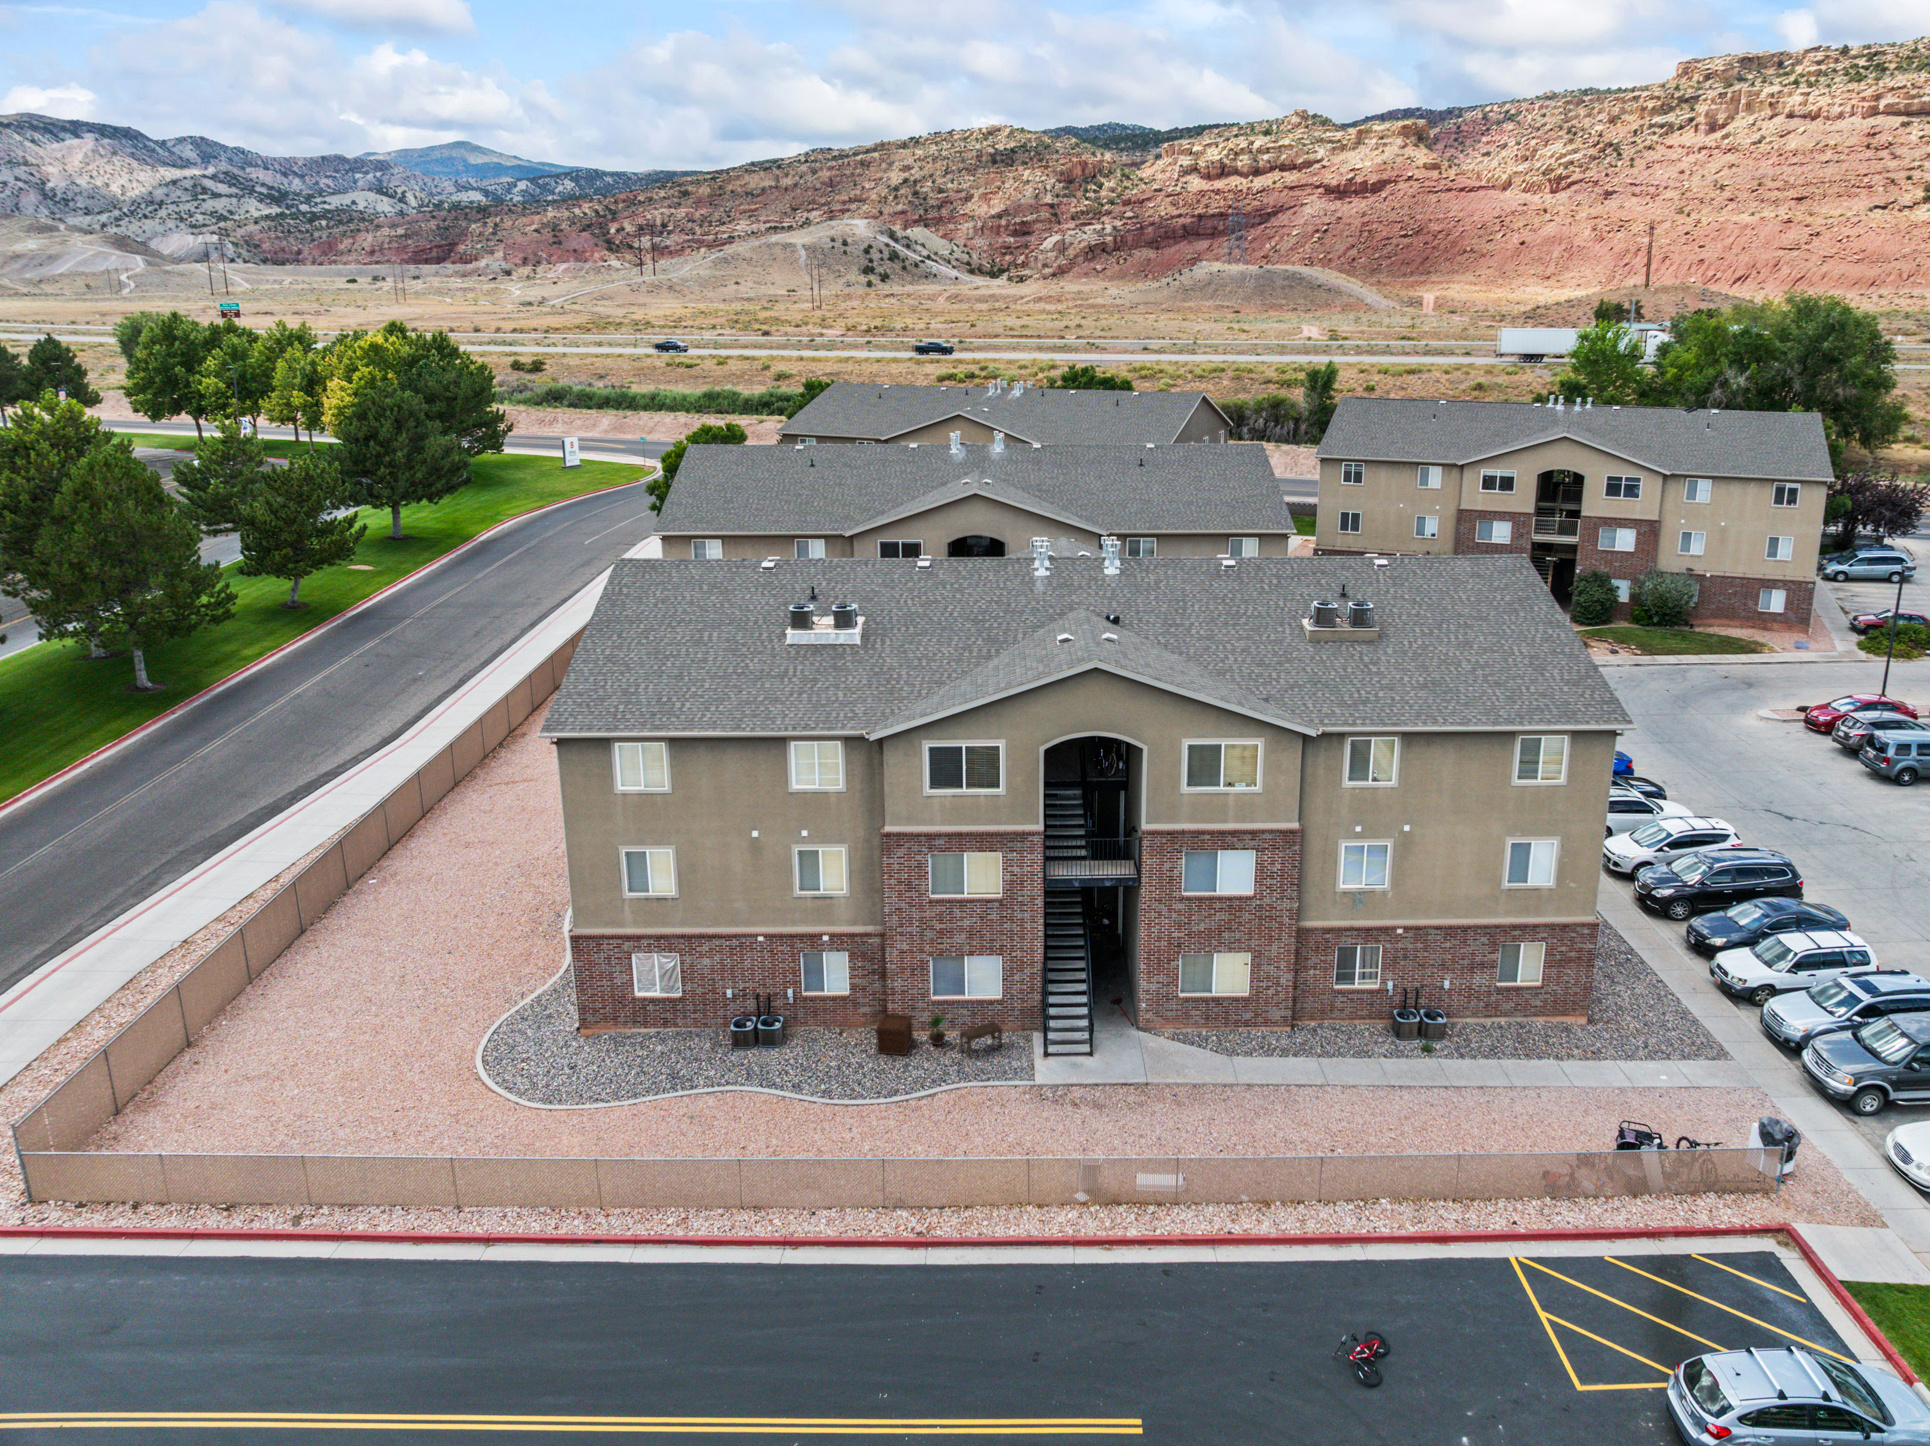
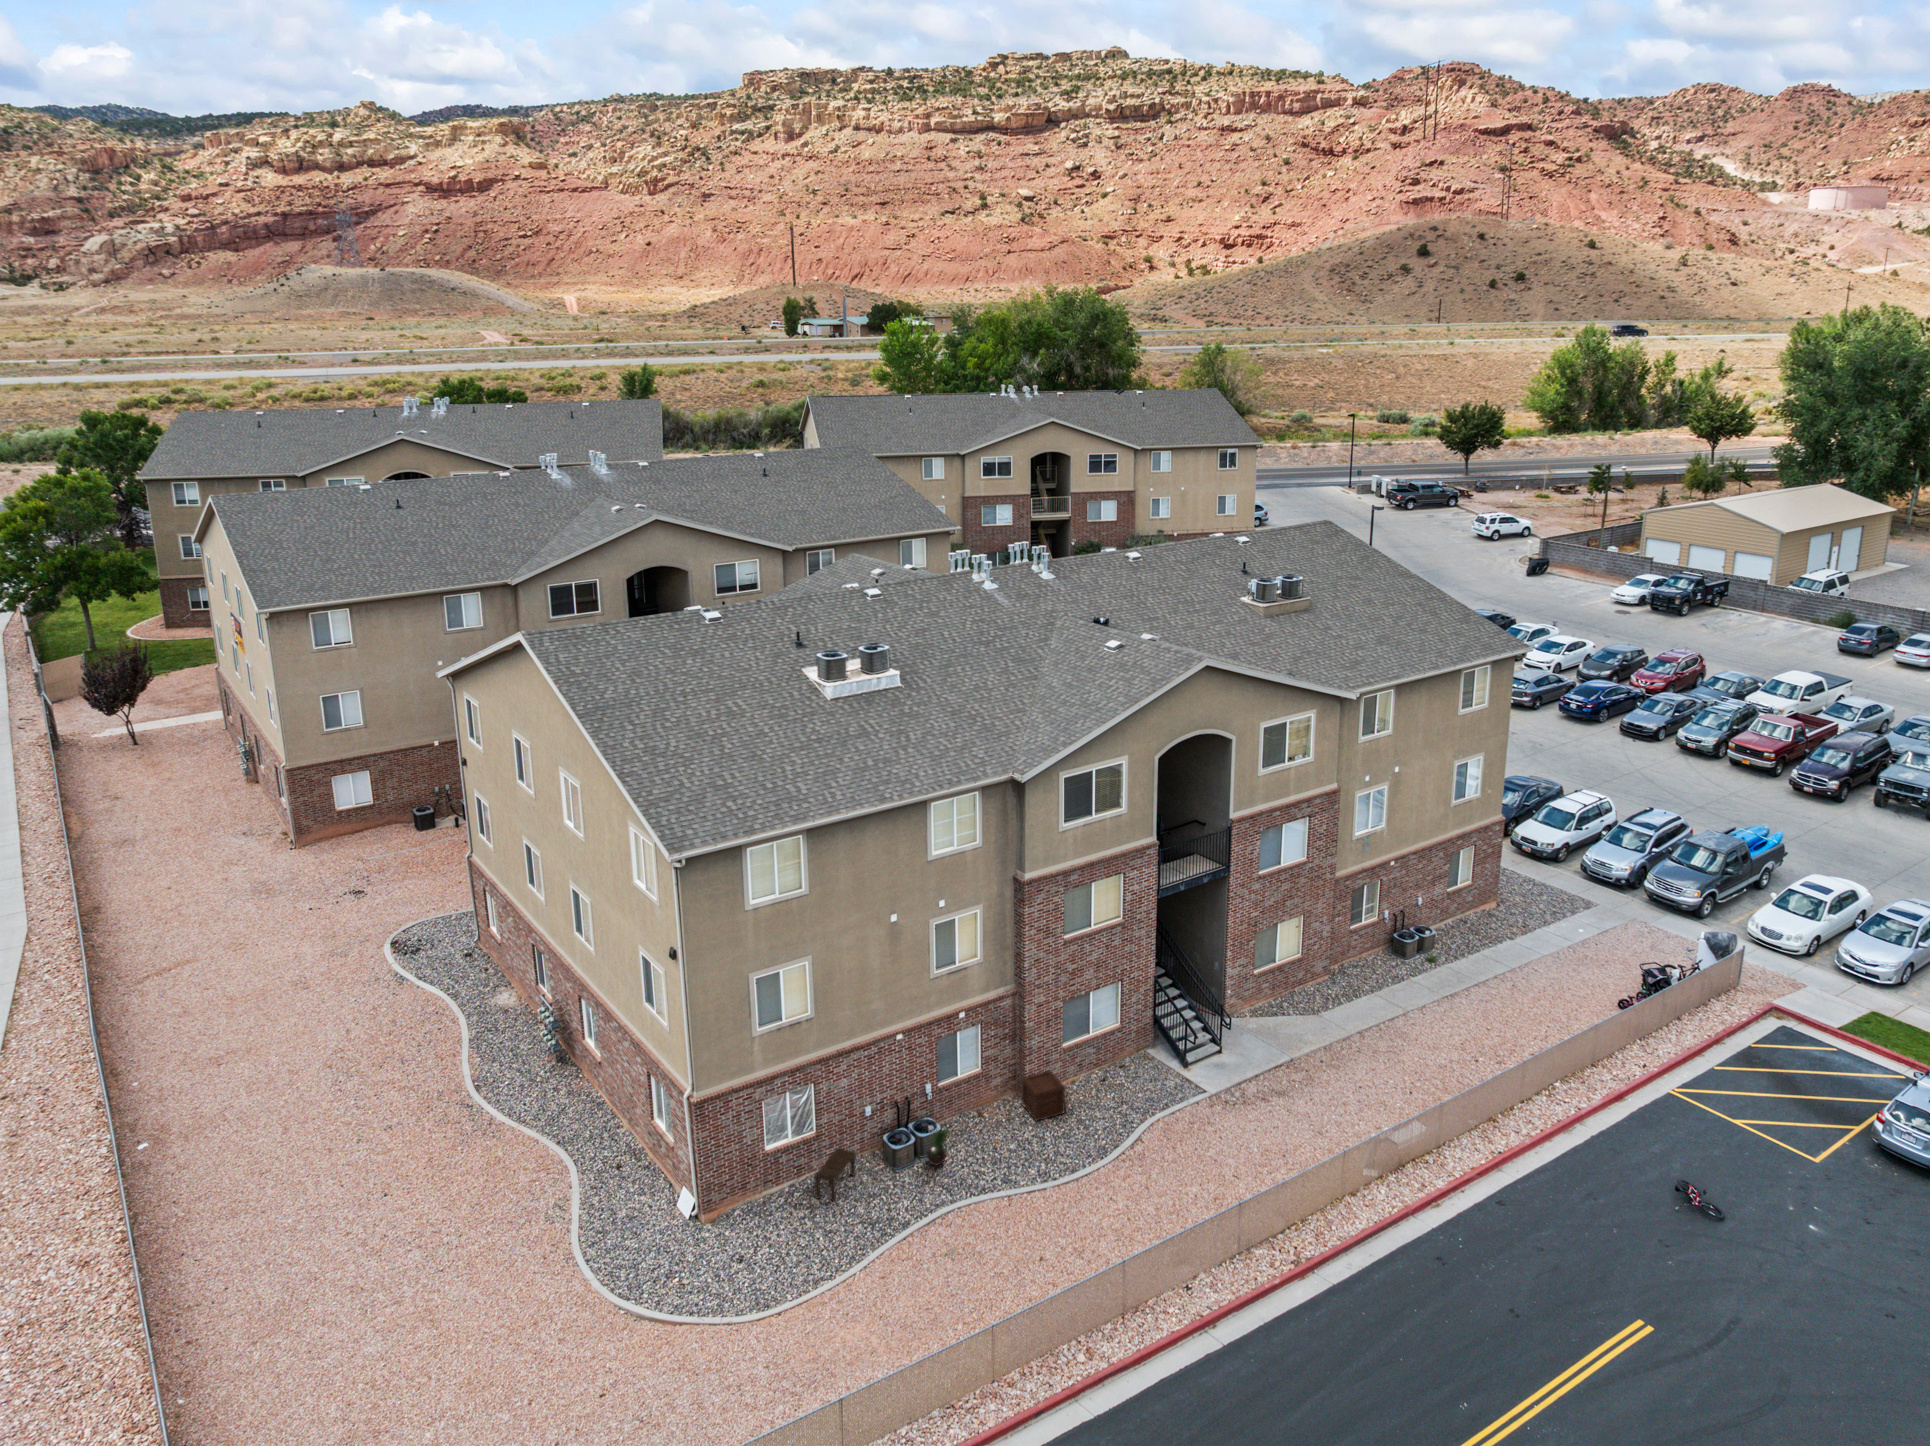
potted tree: present [928,1014,945,1045] -> present [927,1130,950,1165]
bench: present [960,1021,1002,1058] -> present [814,1148,856,1201]

